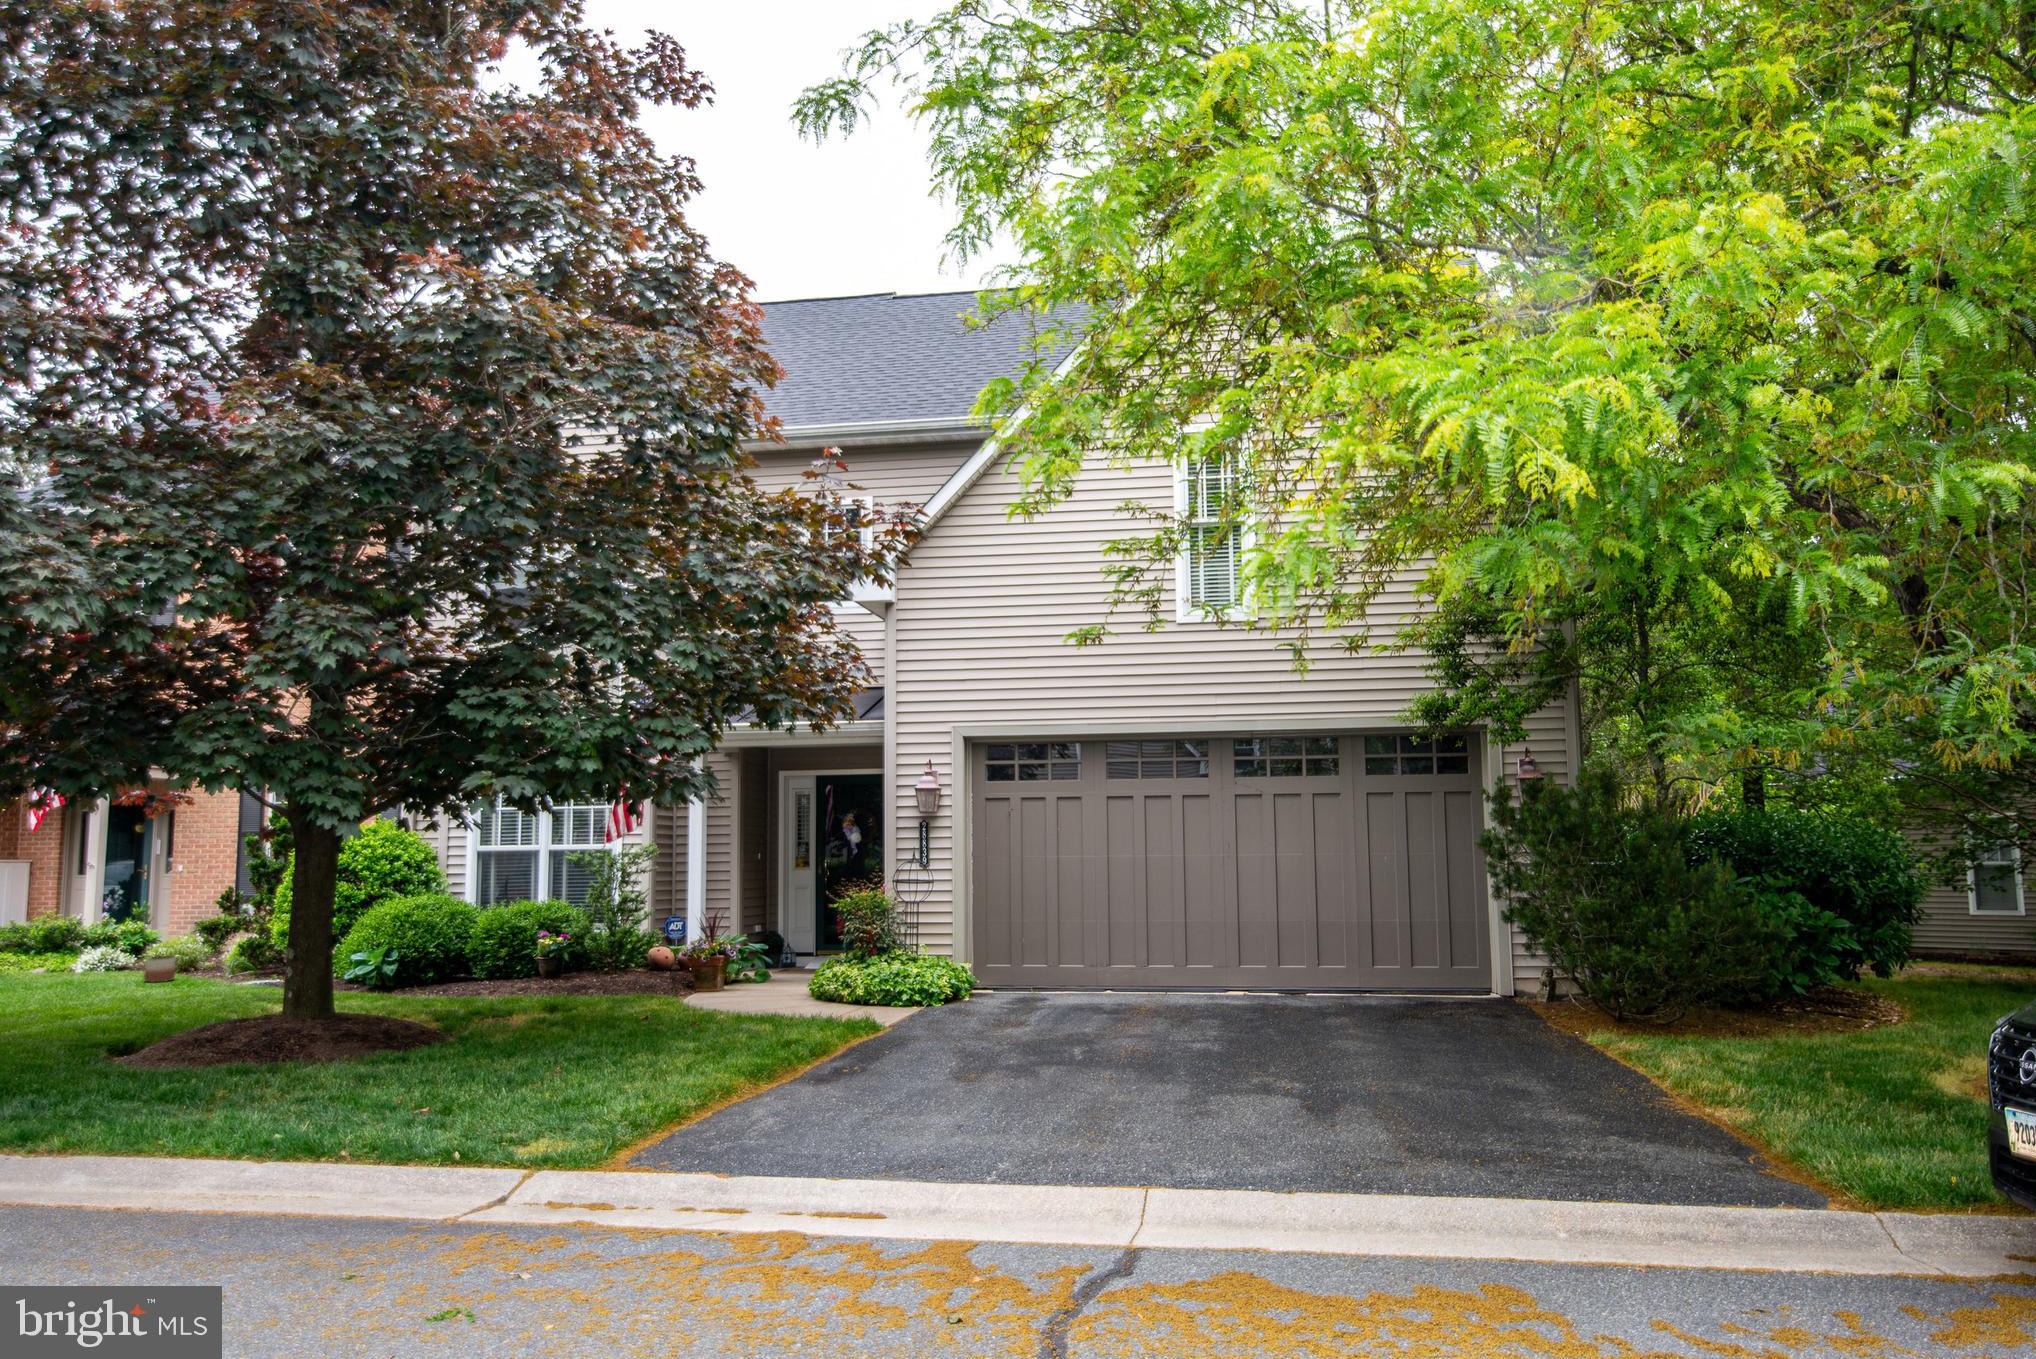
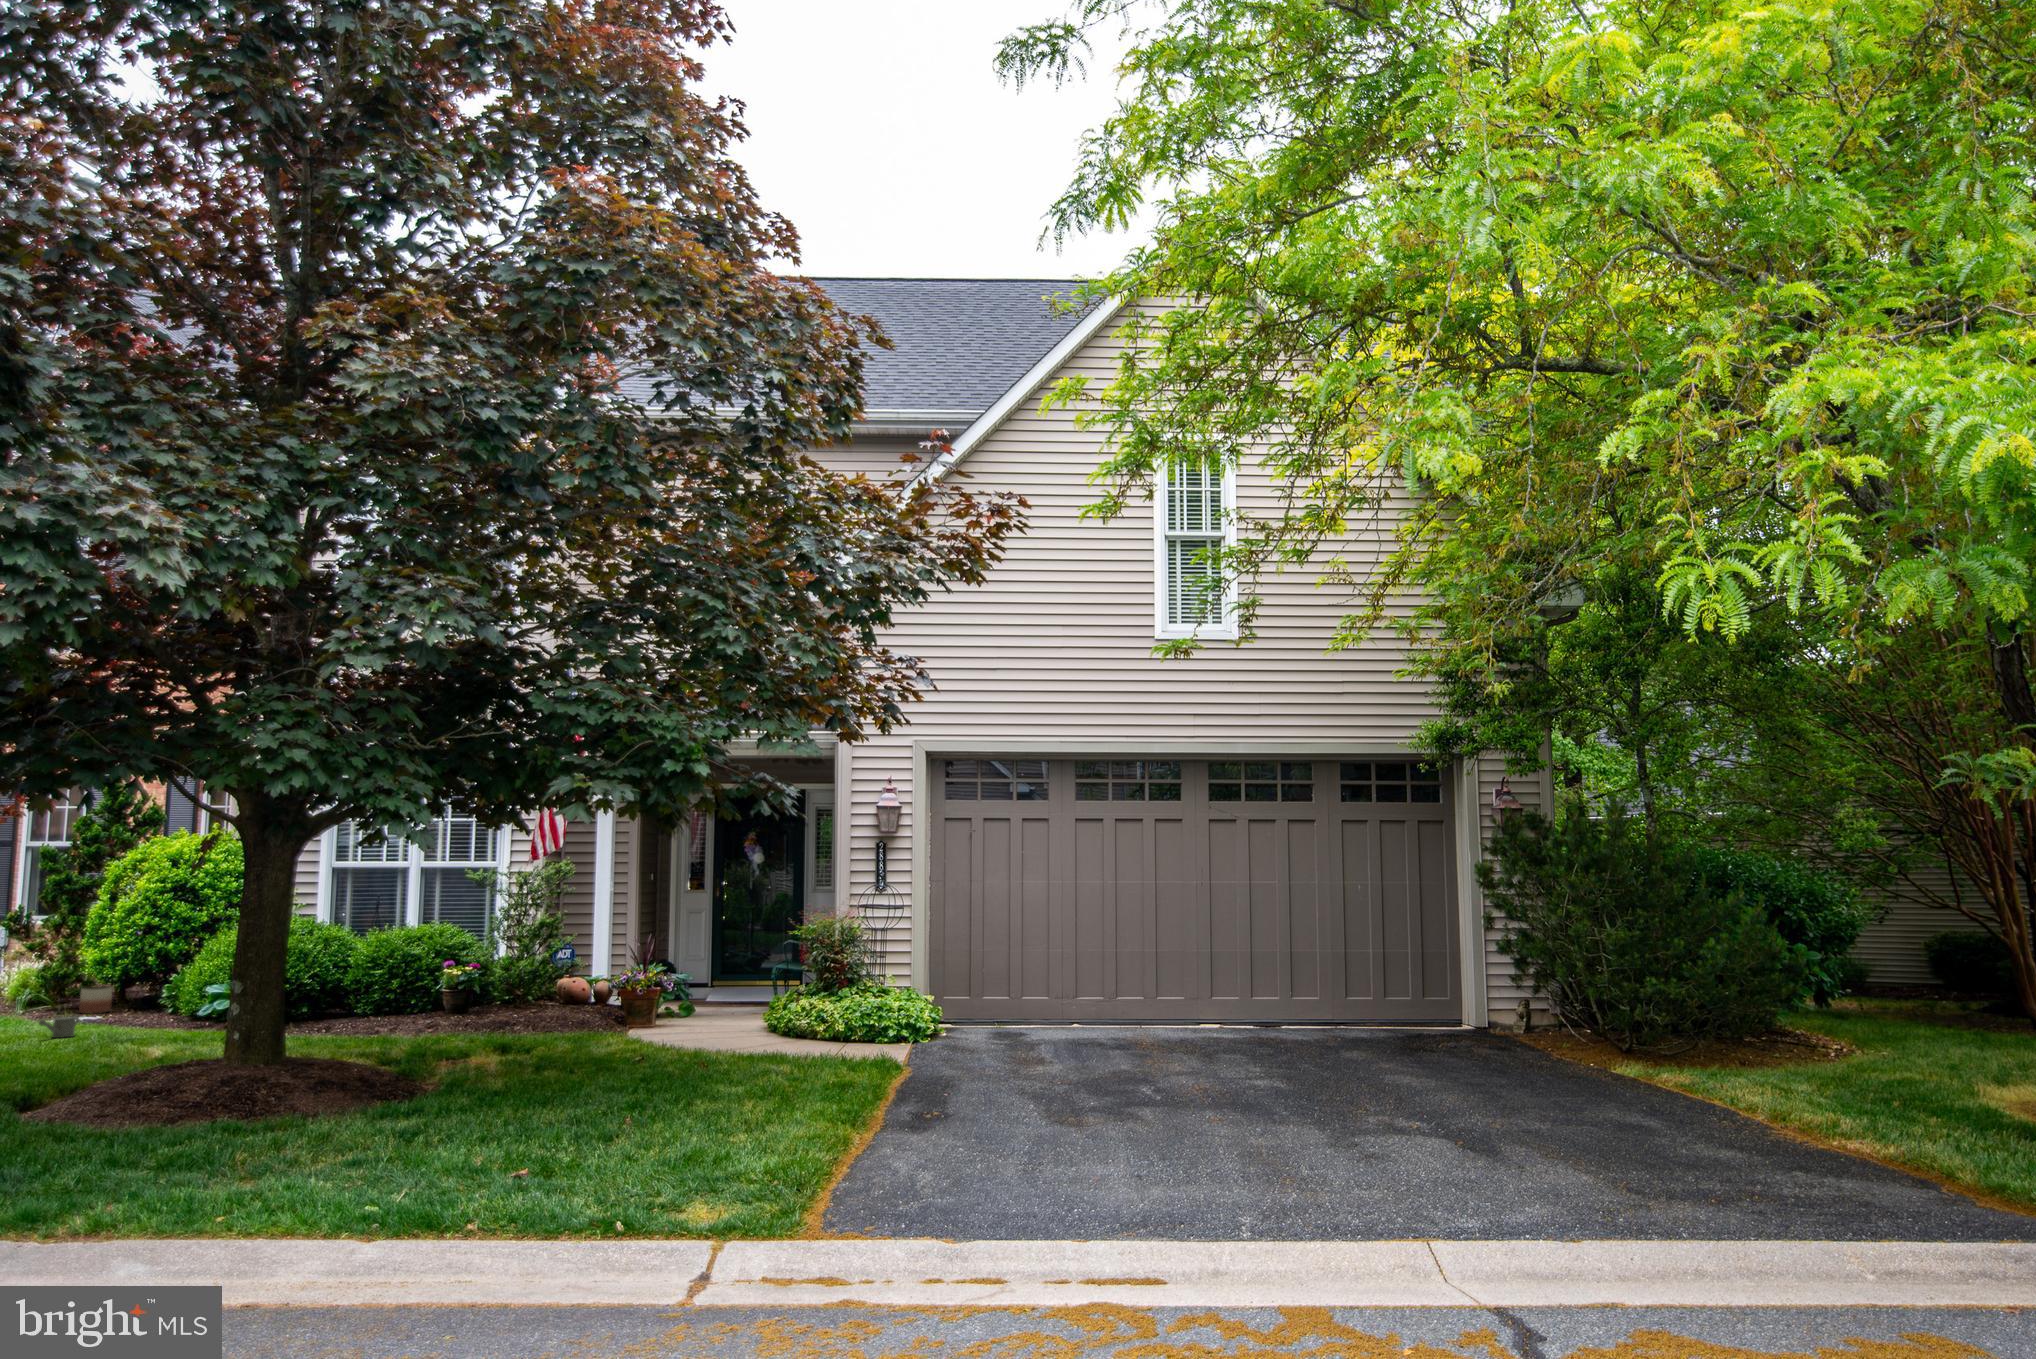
watering can: none [98,987,138,1008] -> present [39,1016,79,1038]

